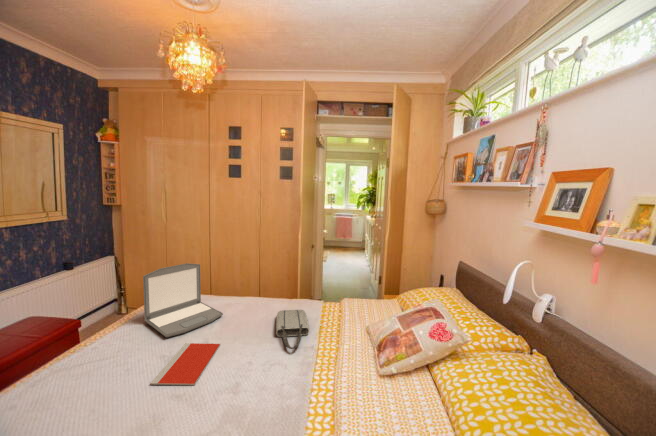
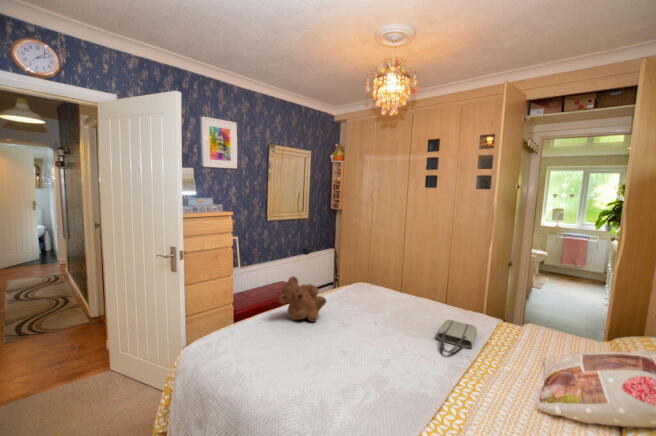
laptop: present [143,263,223,338] -> none [339,258,396,313]
teddy bear: none [32,322,131,388] -> present [278,276,326,322]
notebook: present [150,343,221,385] -> none [332,319,386,346]

